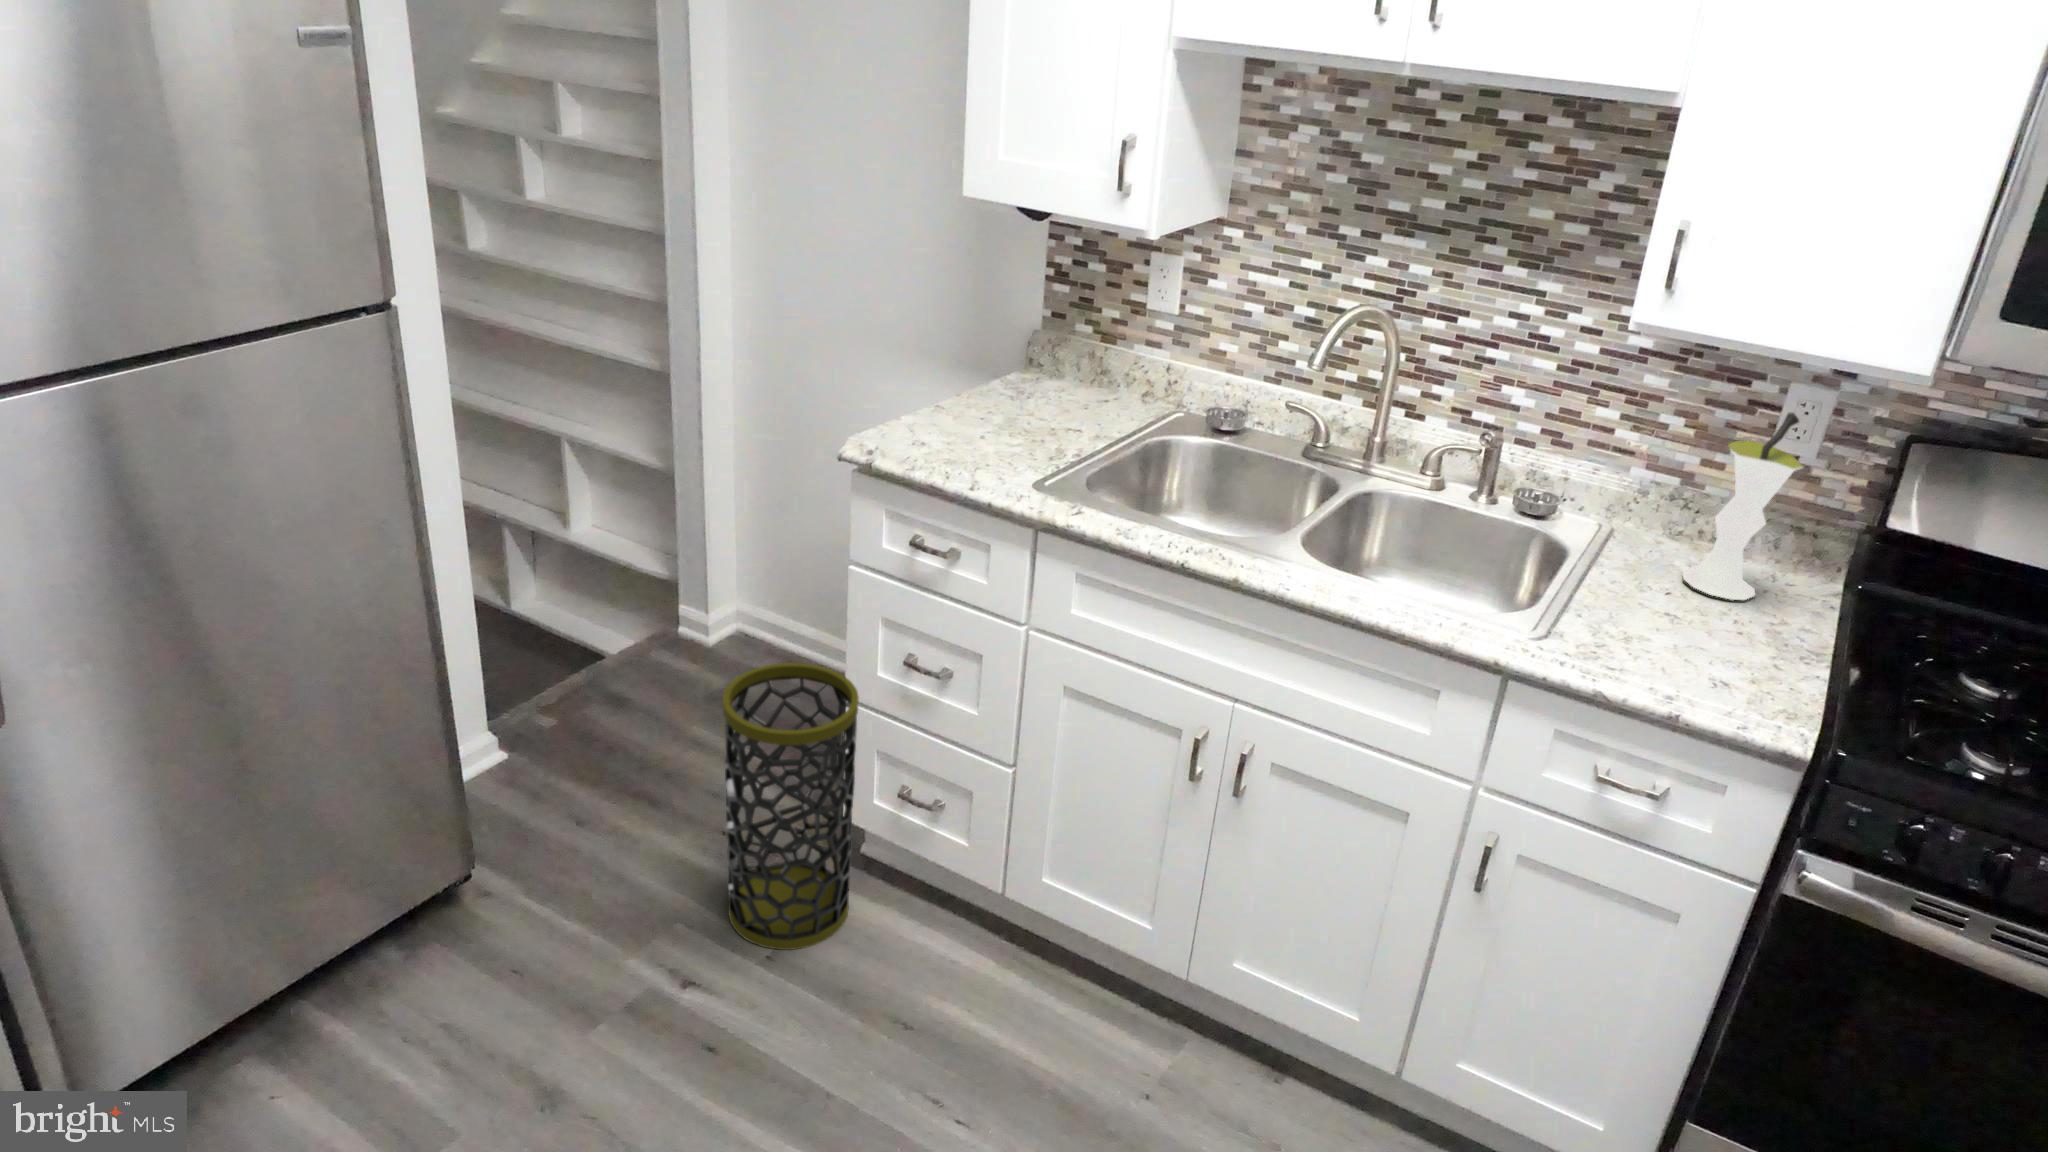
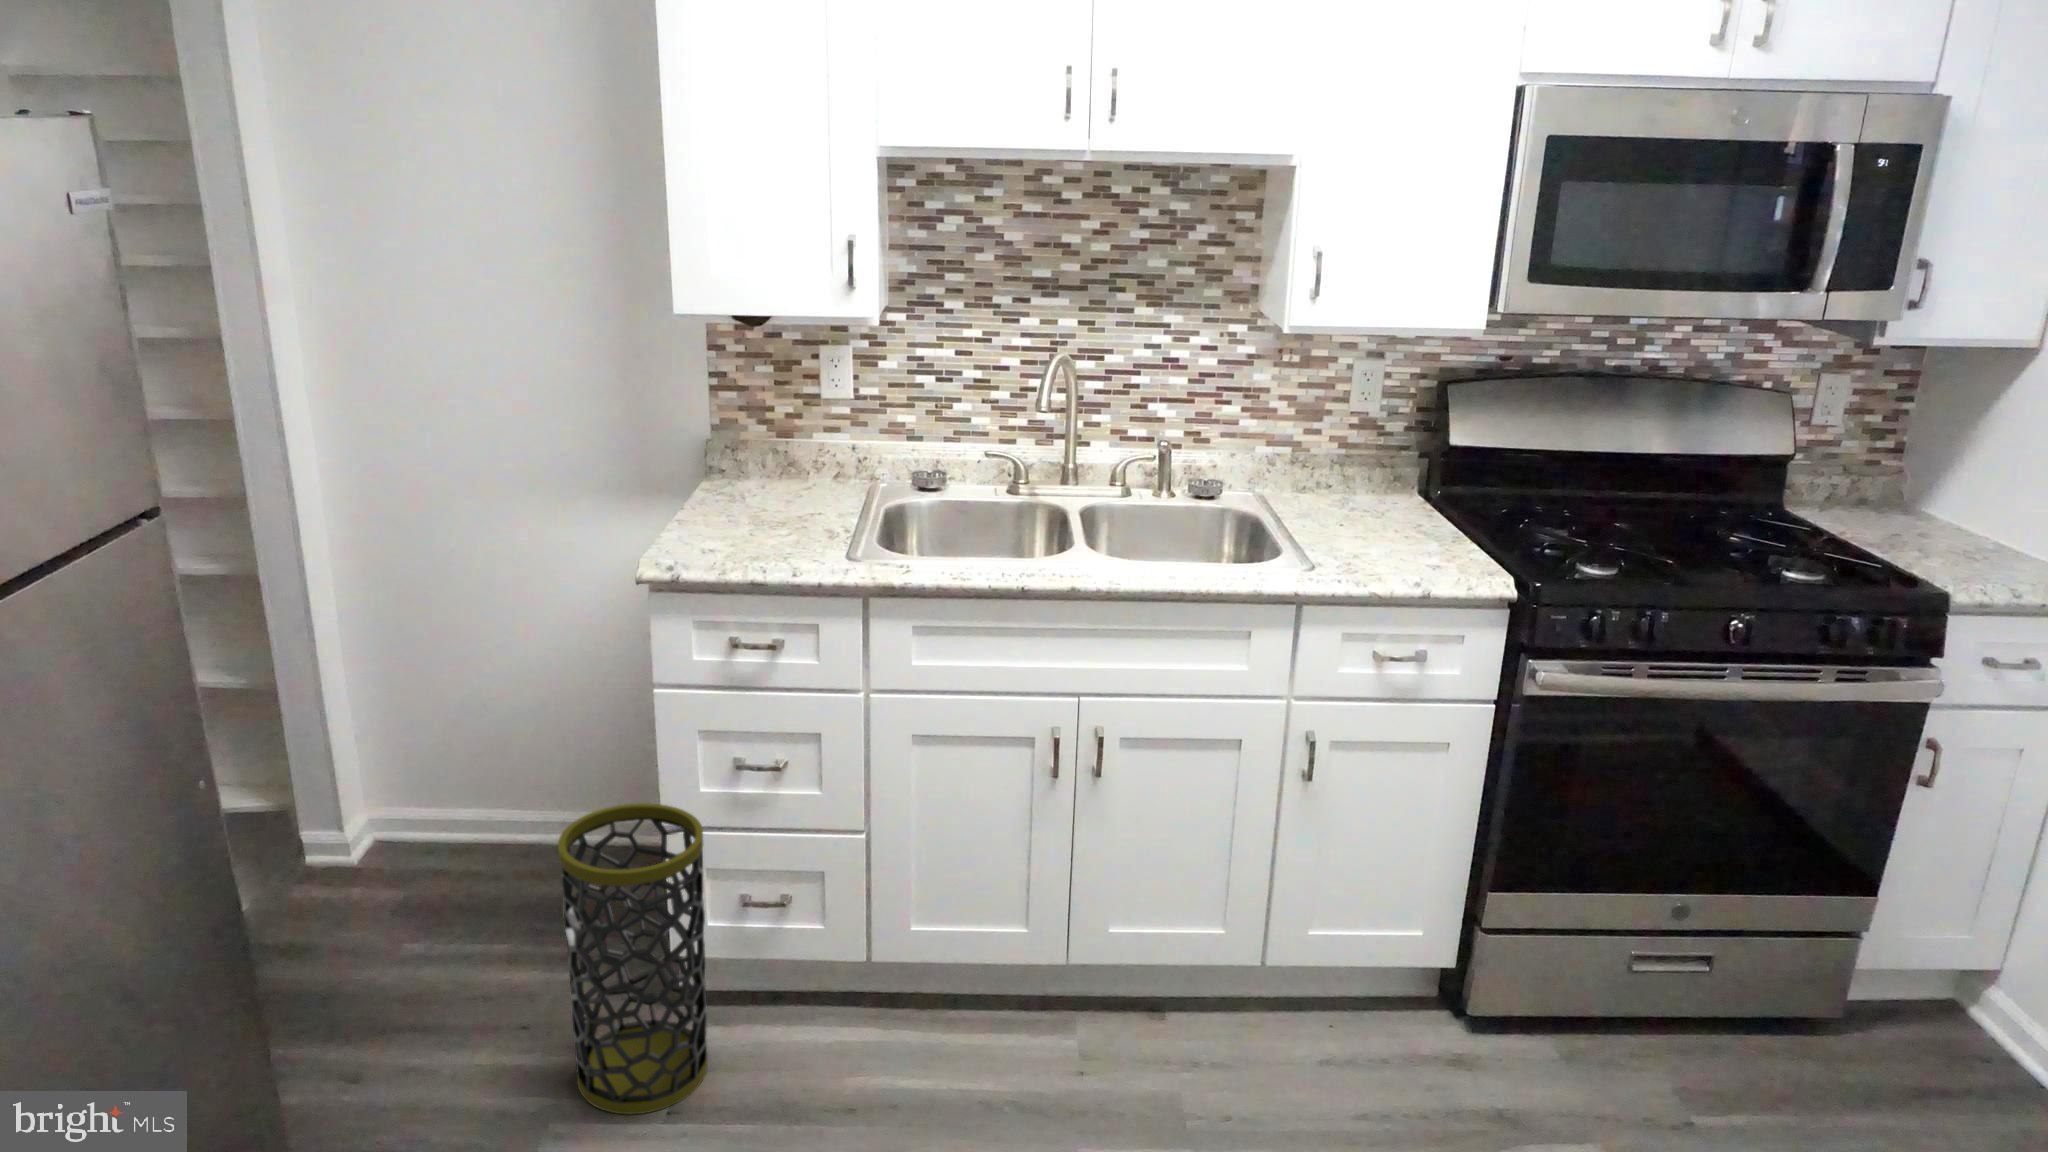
vase: present [1683,412,1803,600] -> none [1336,376,1403,518]

